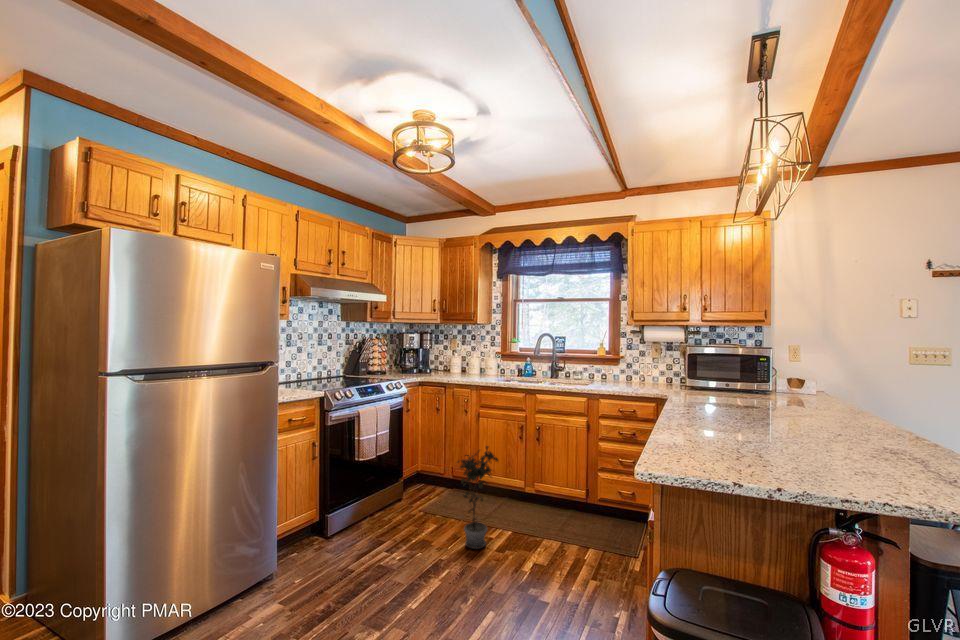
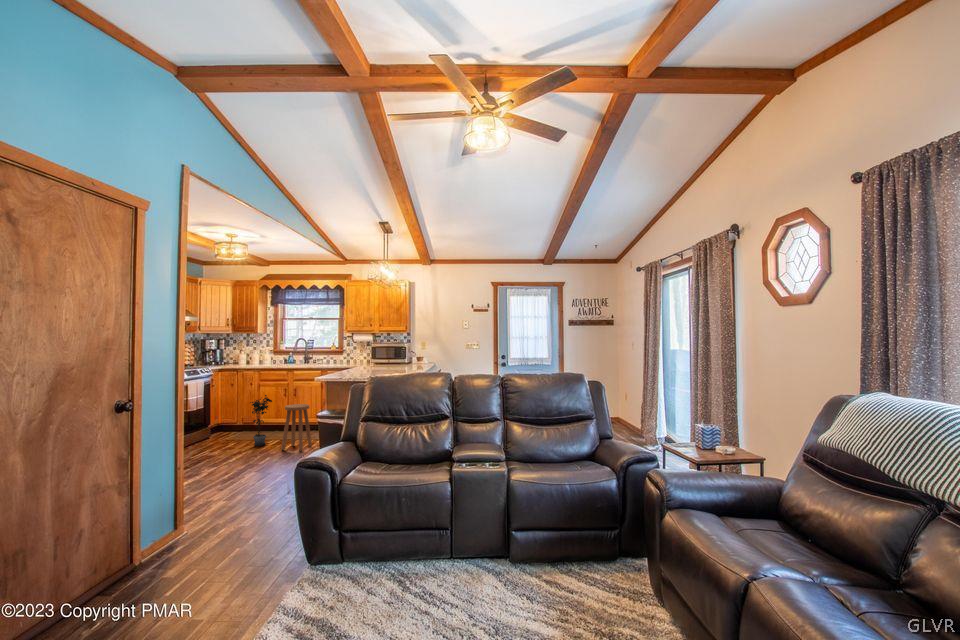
stool: none [517,477,582,601] -> present [281,404,312,451]

